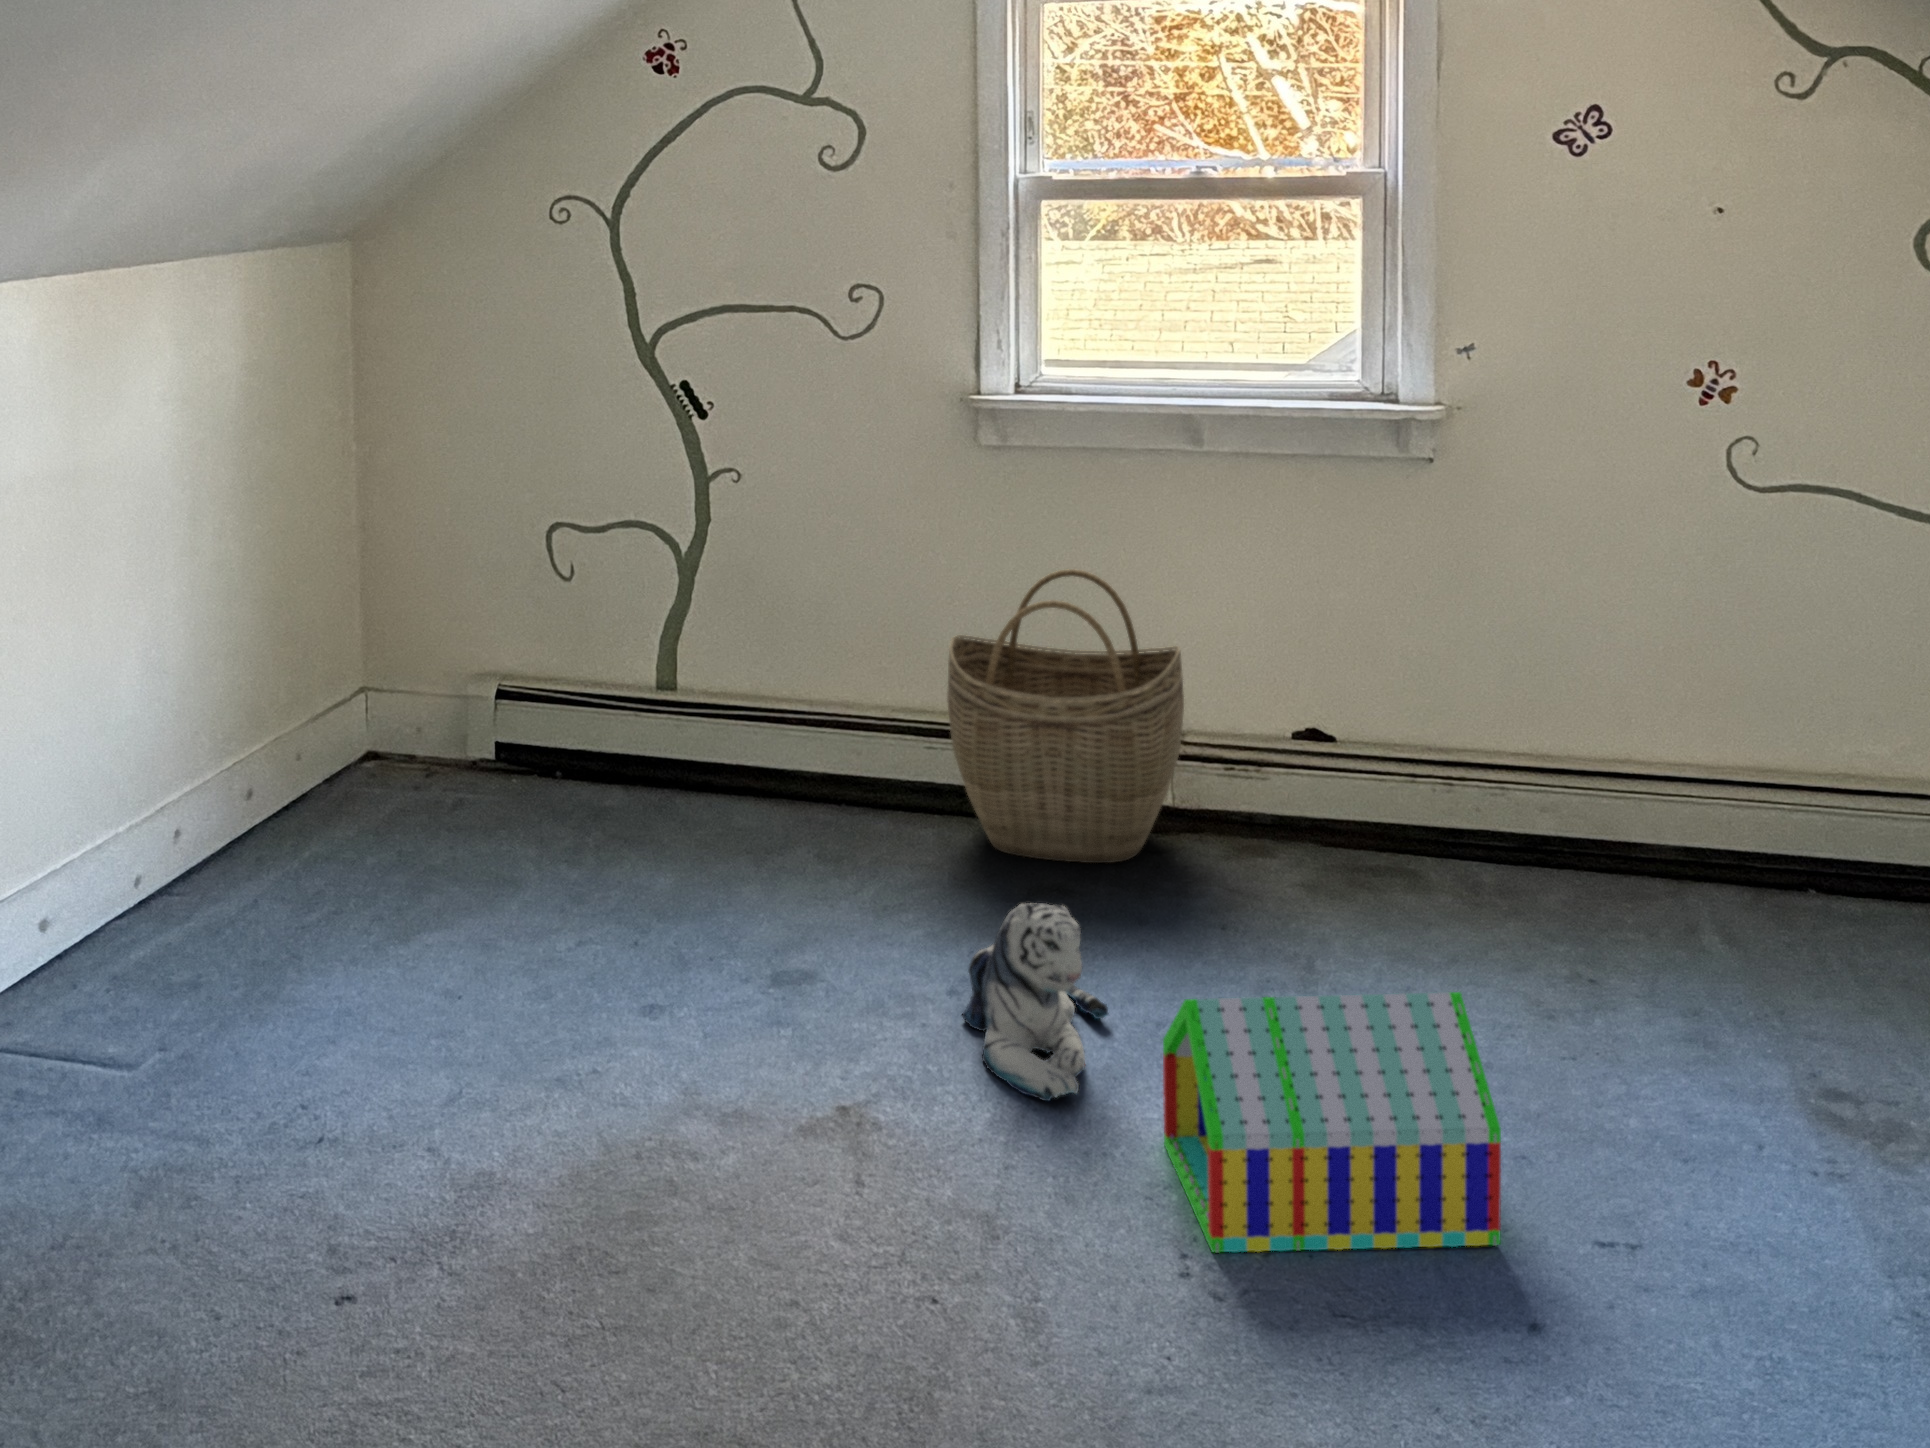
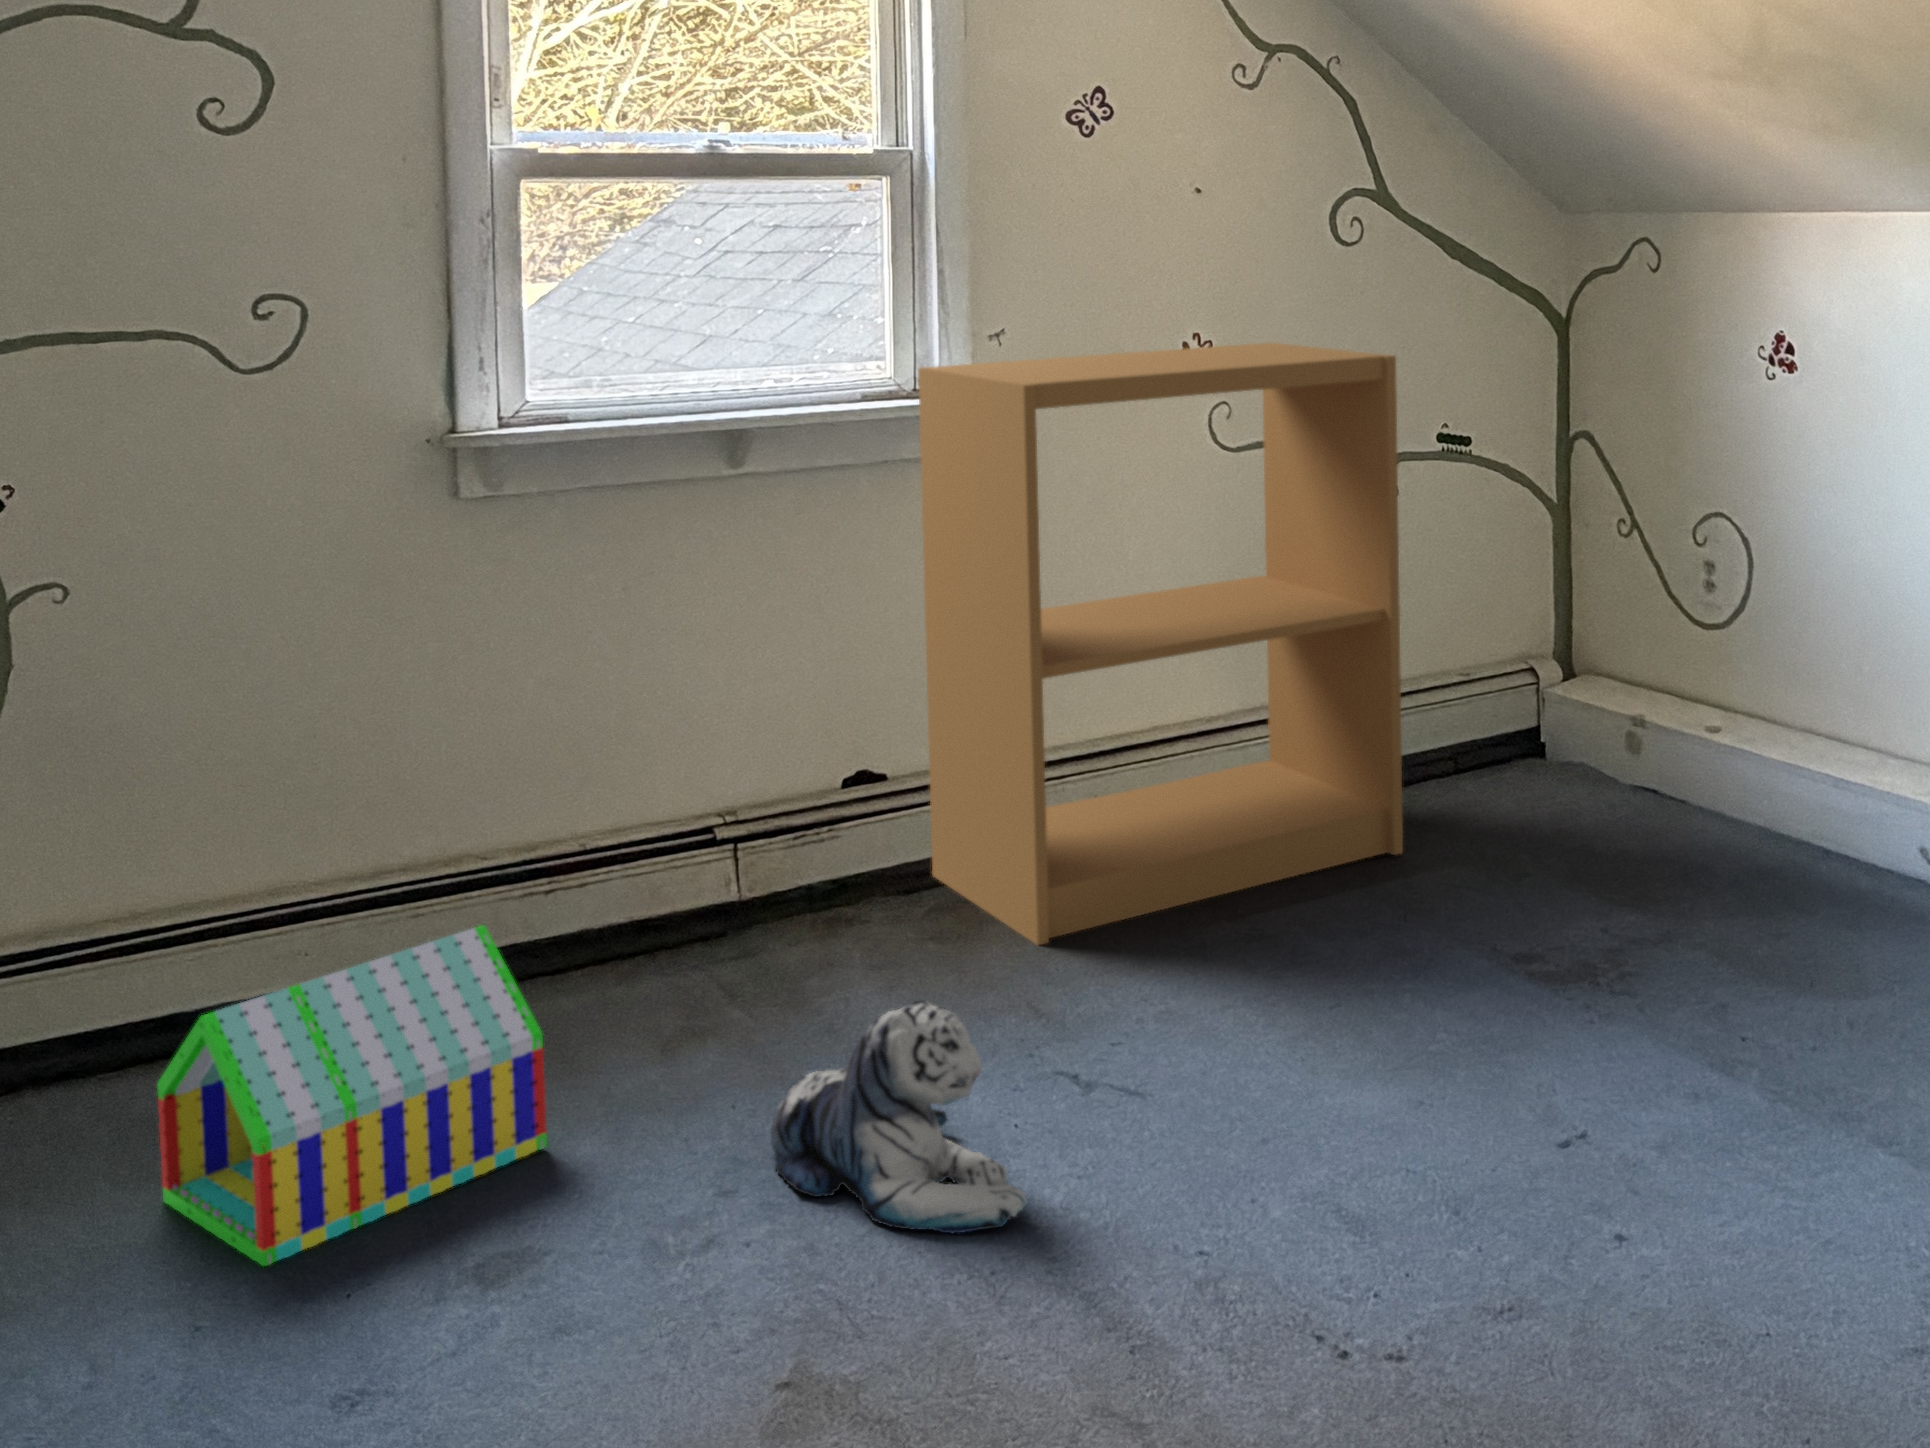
bookshelf: none [1366,374,1862,965] -> present [918,343,1403,945]
woven basket: present [947,569,1184,863] -> none [477,638,788,1013]
toy house: present [1163,992,1501,1253] -> present [157,925,547,1266]

